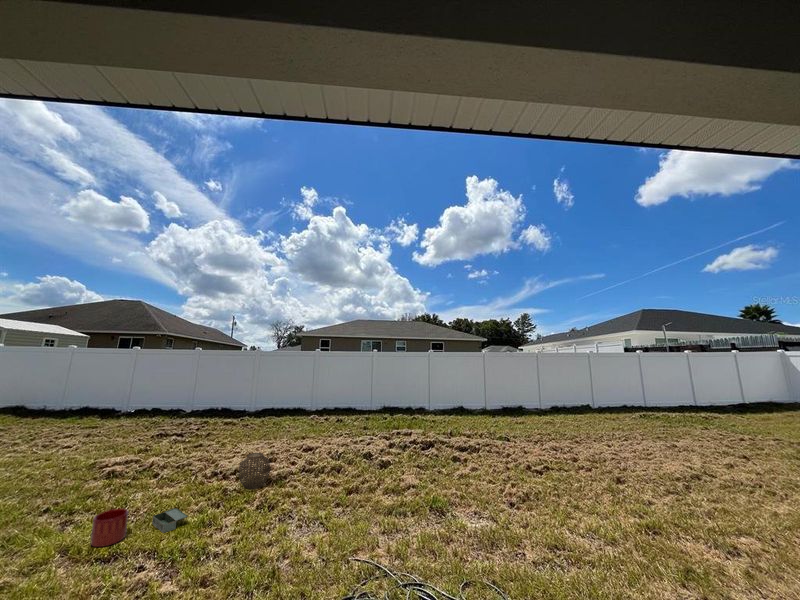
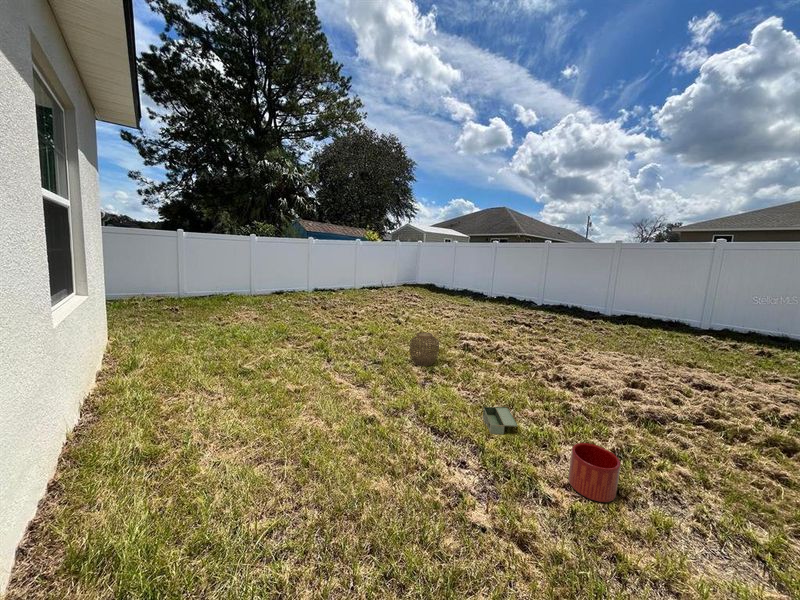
woven basket: present [239,453,270,489] -> present [410,332,439,366]
planter: present [91,508,128,547] -> present [568,443,621,502]

